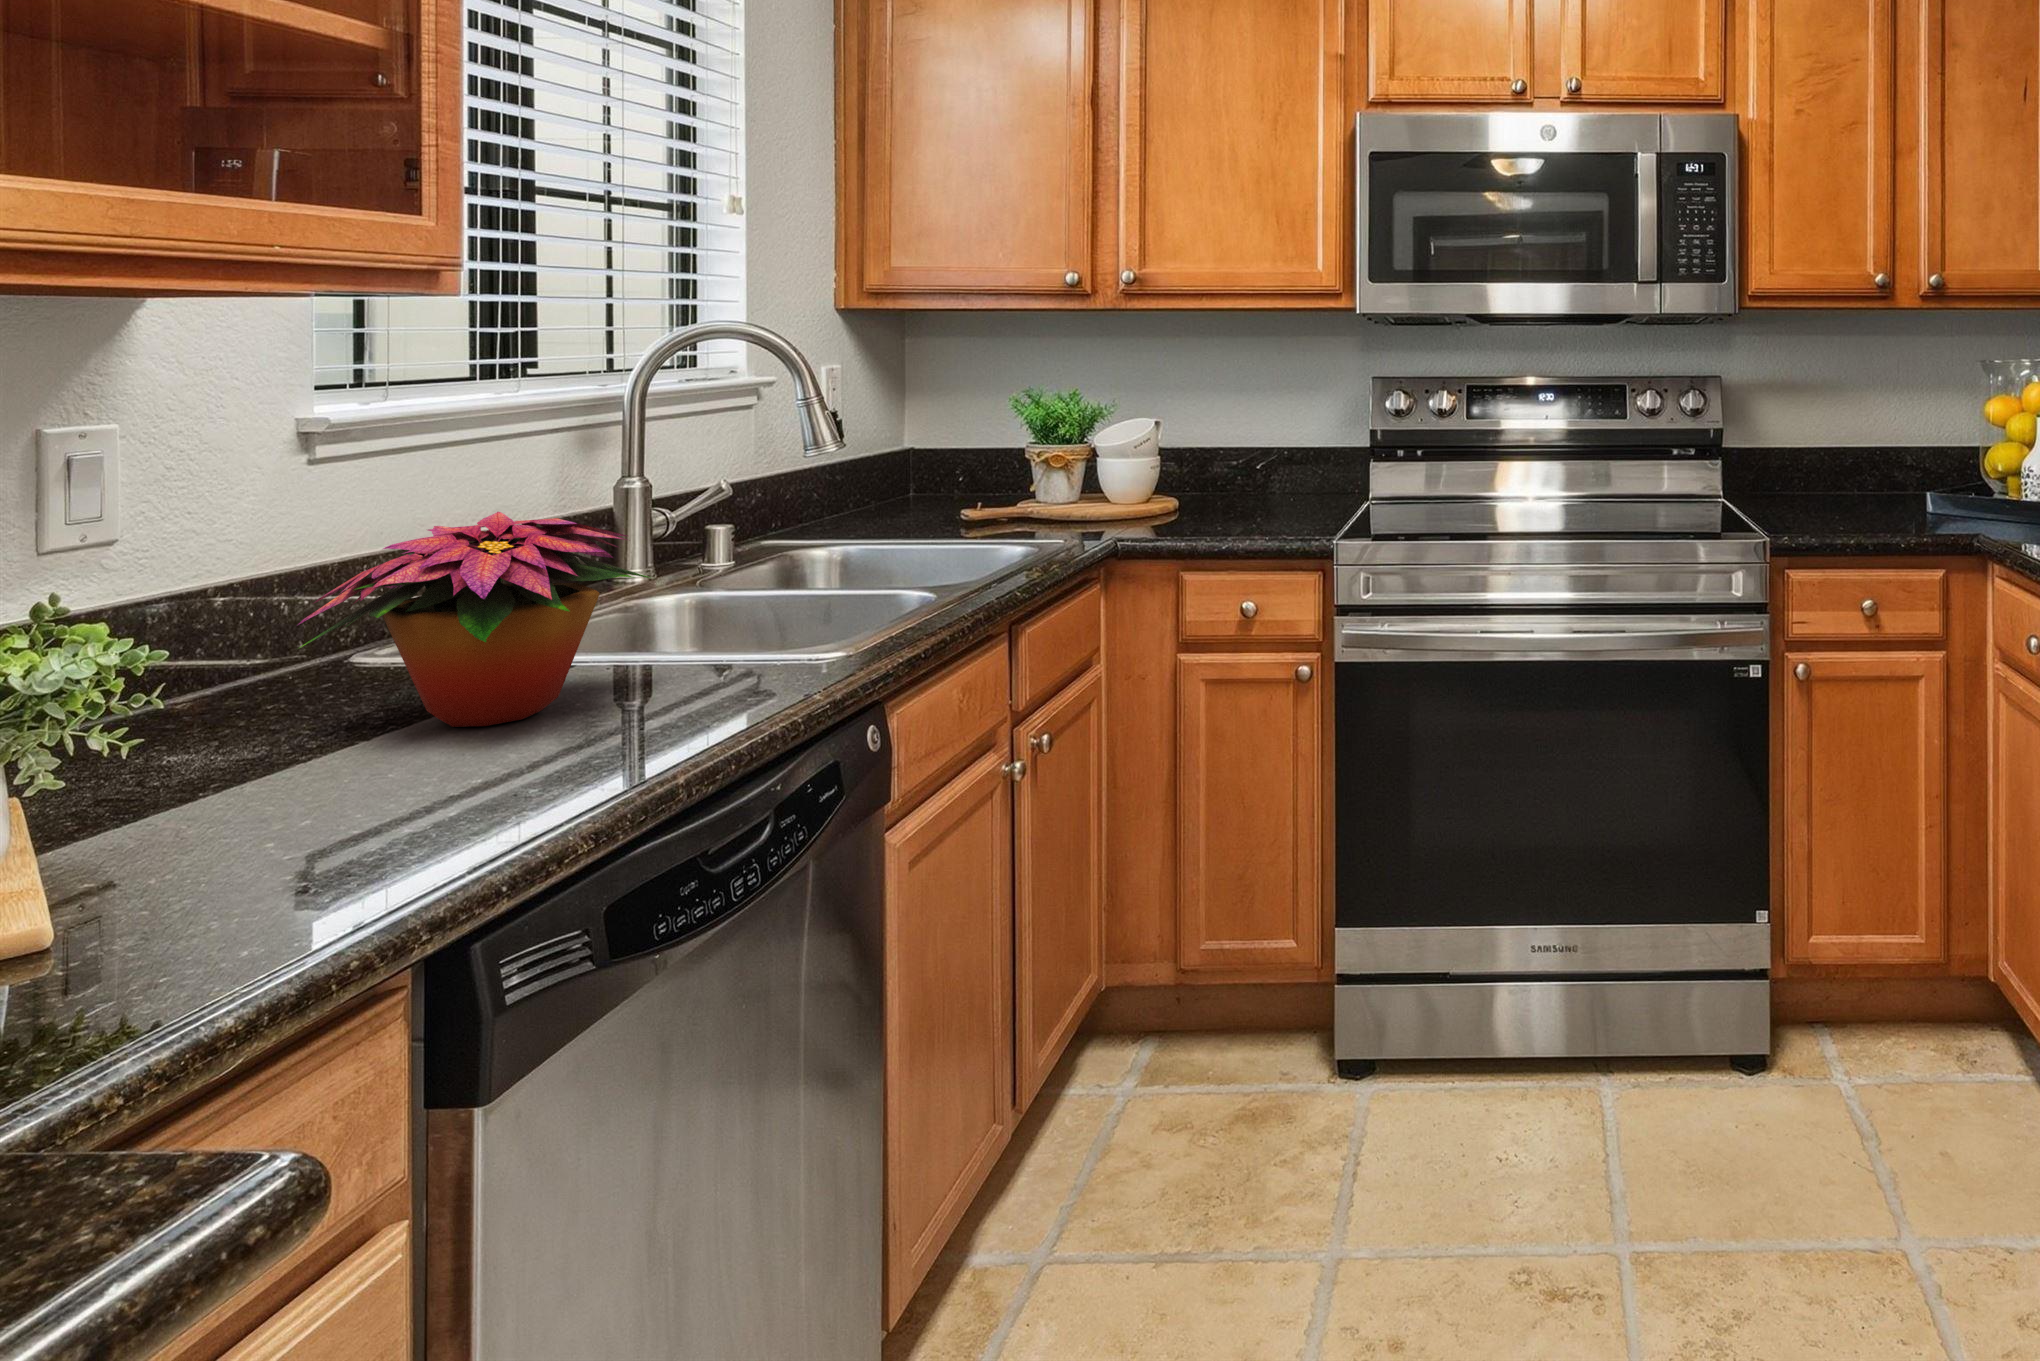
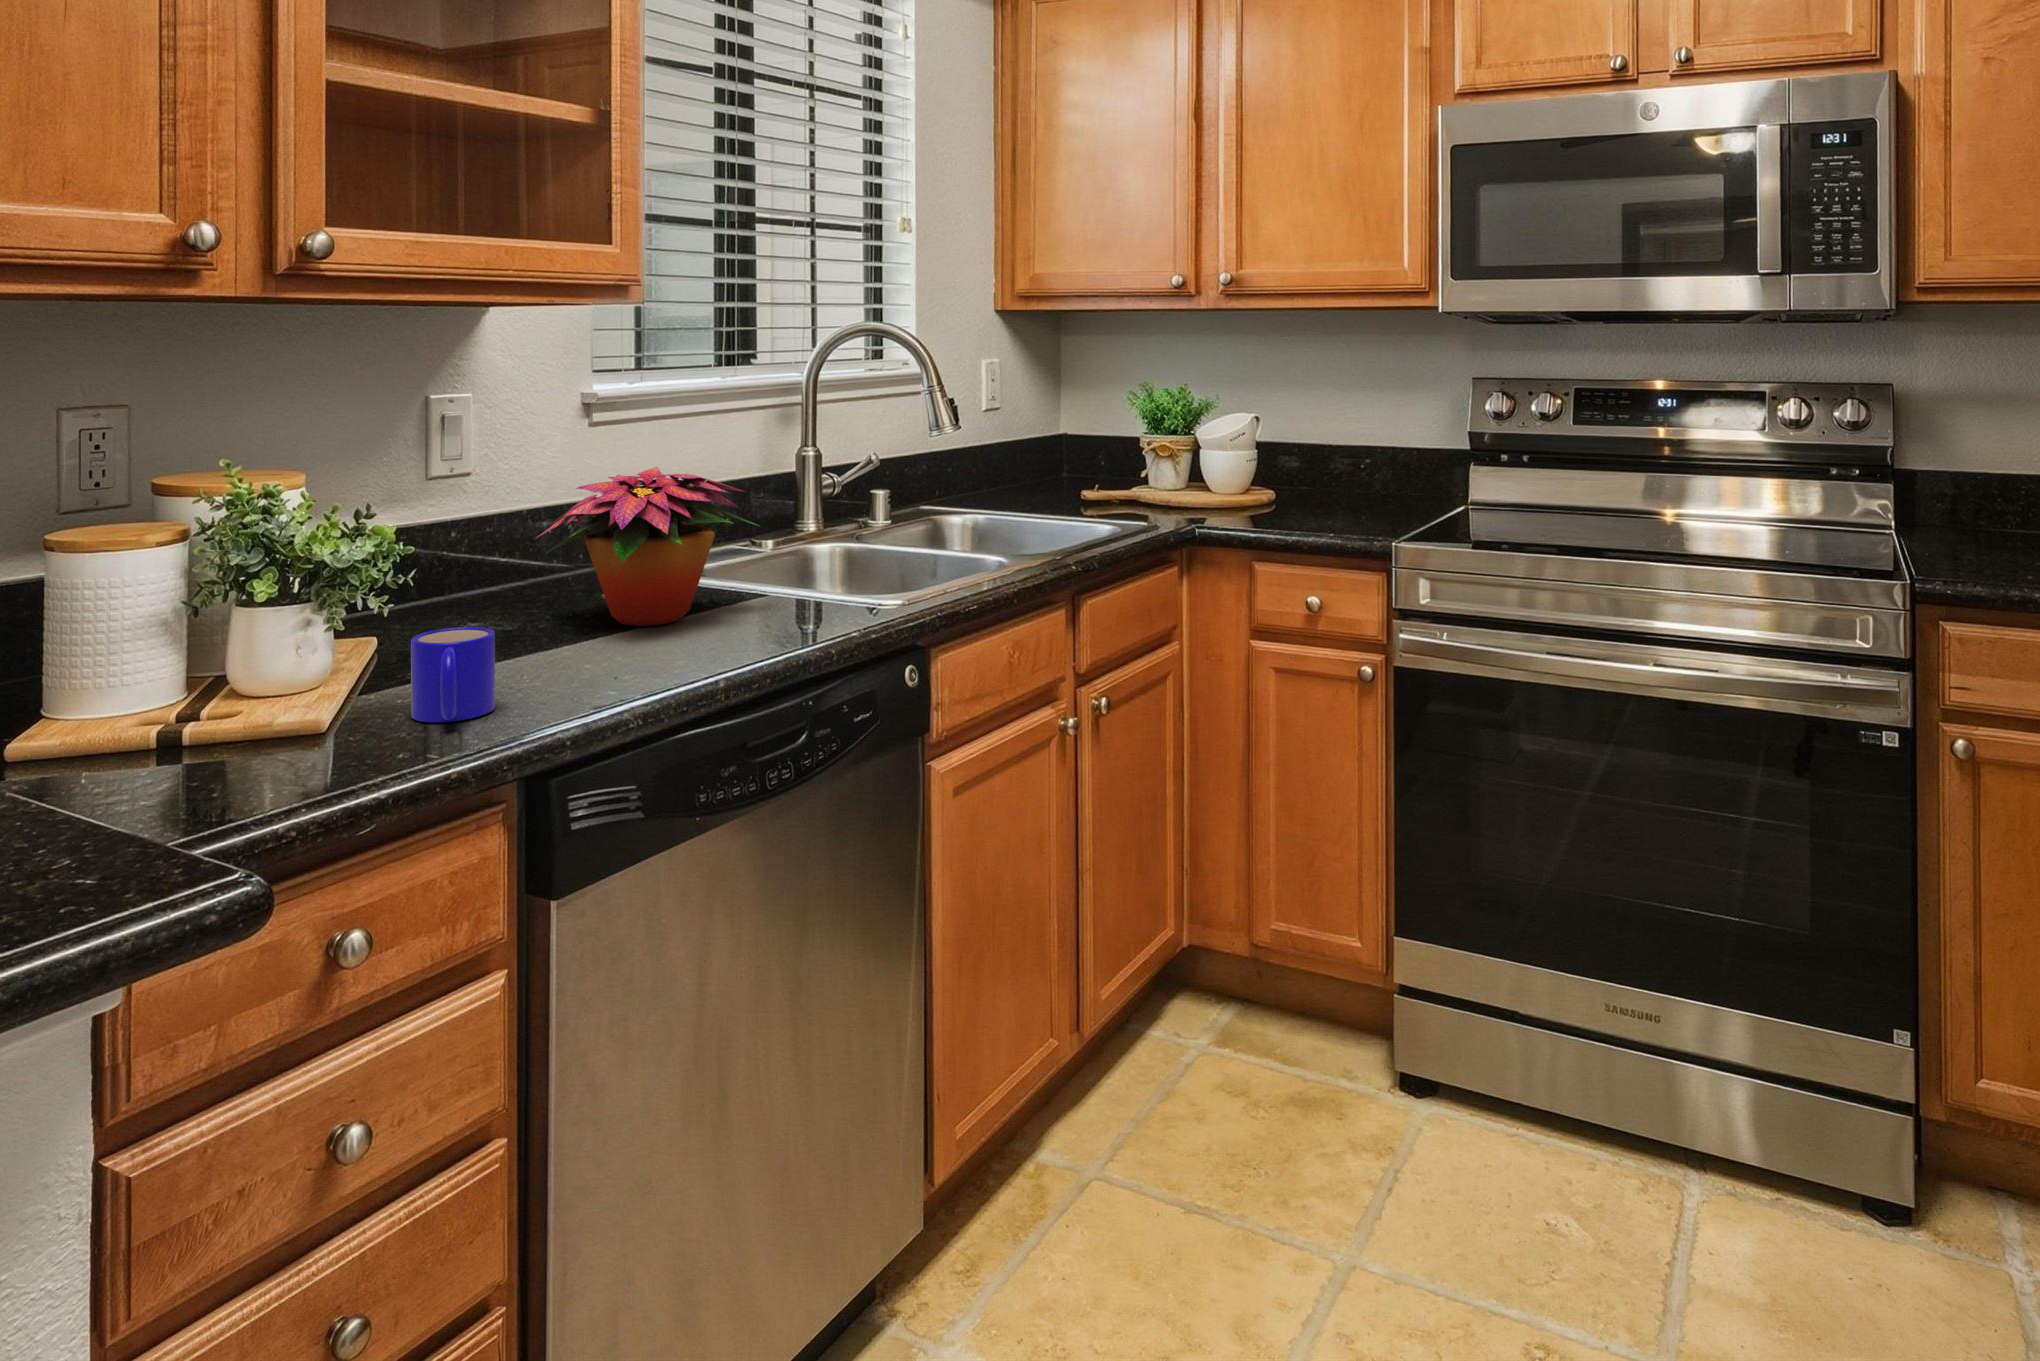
mug: none [196,755,346,904] -> present [411,627,495,722]

